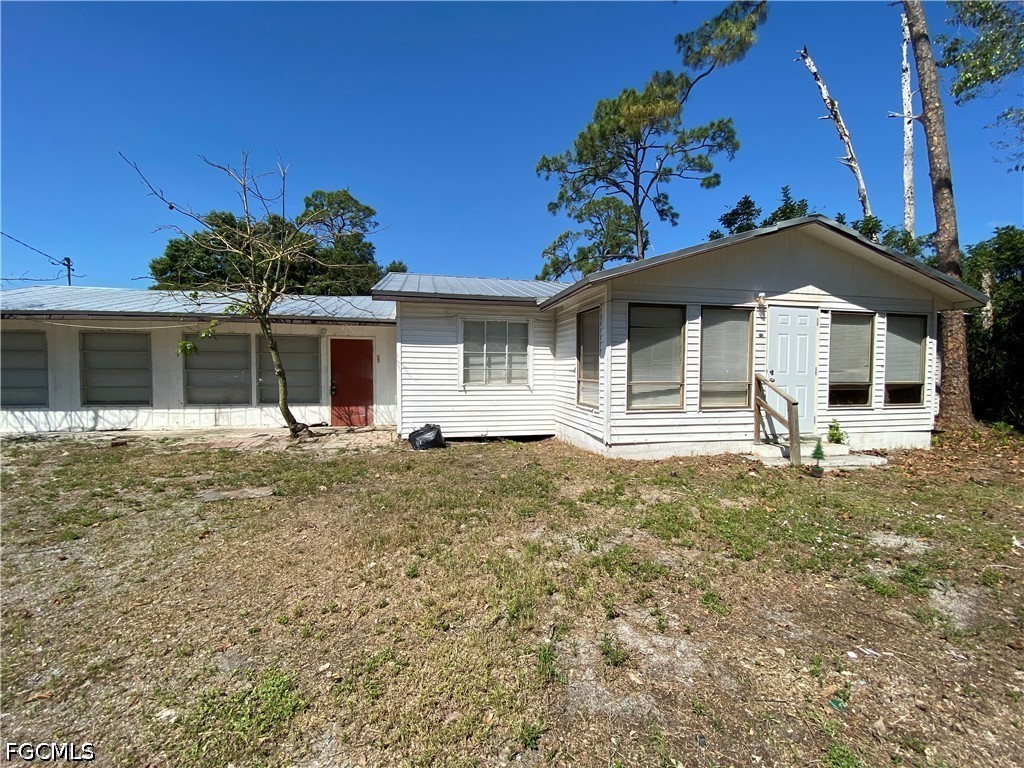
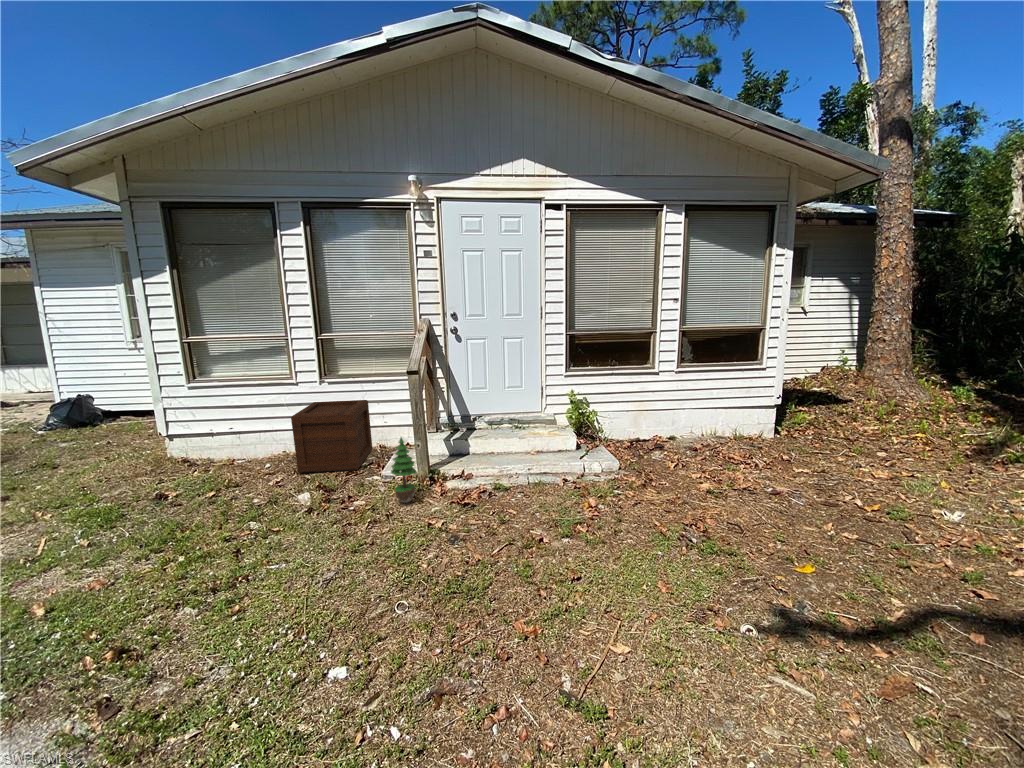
wooden crate: none [694,424,749,466] -> present [291,400,372,473]

